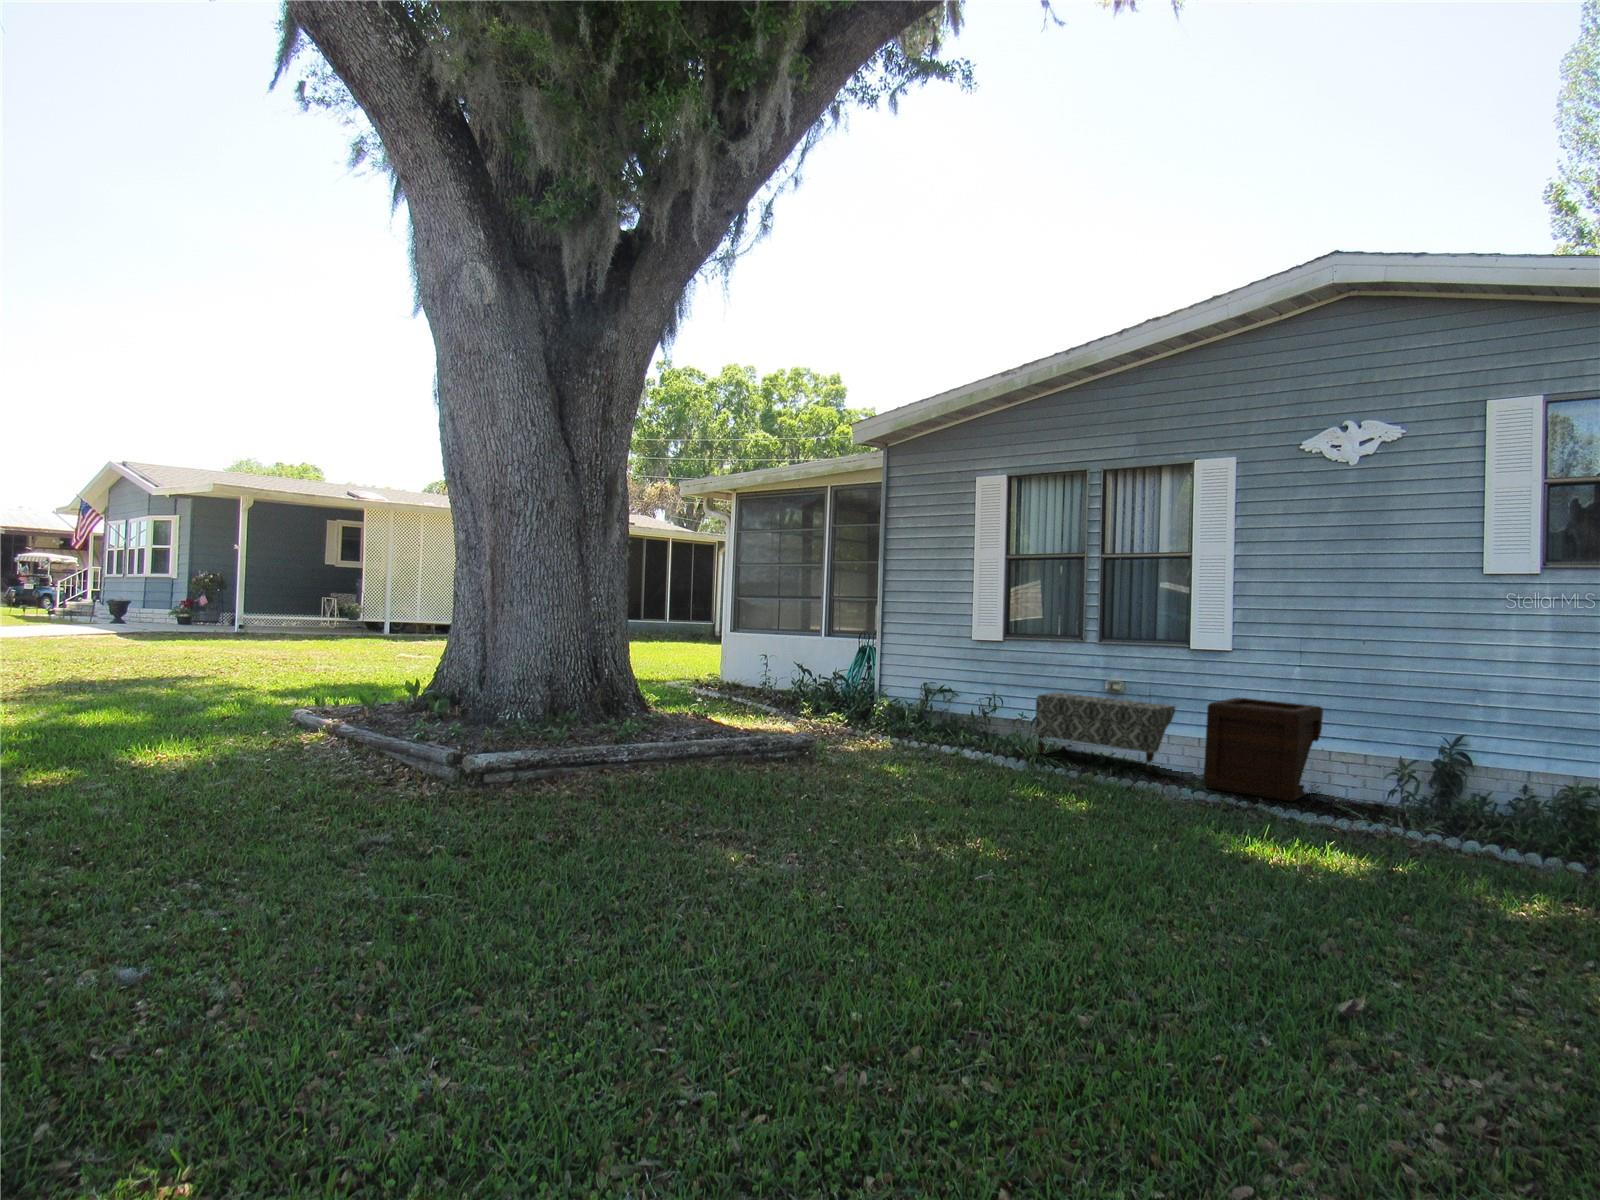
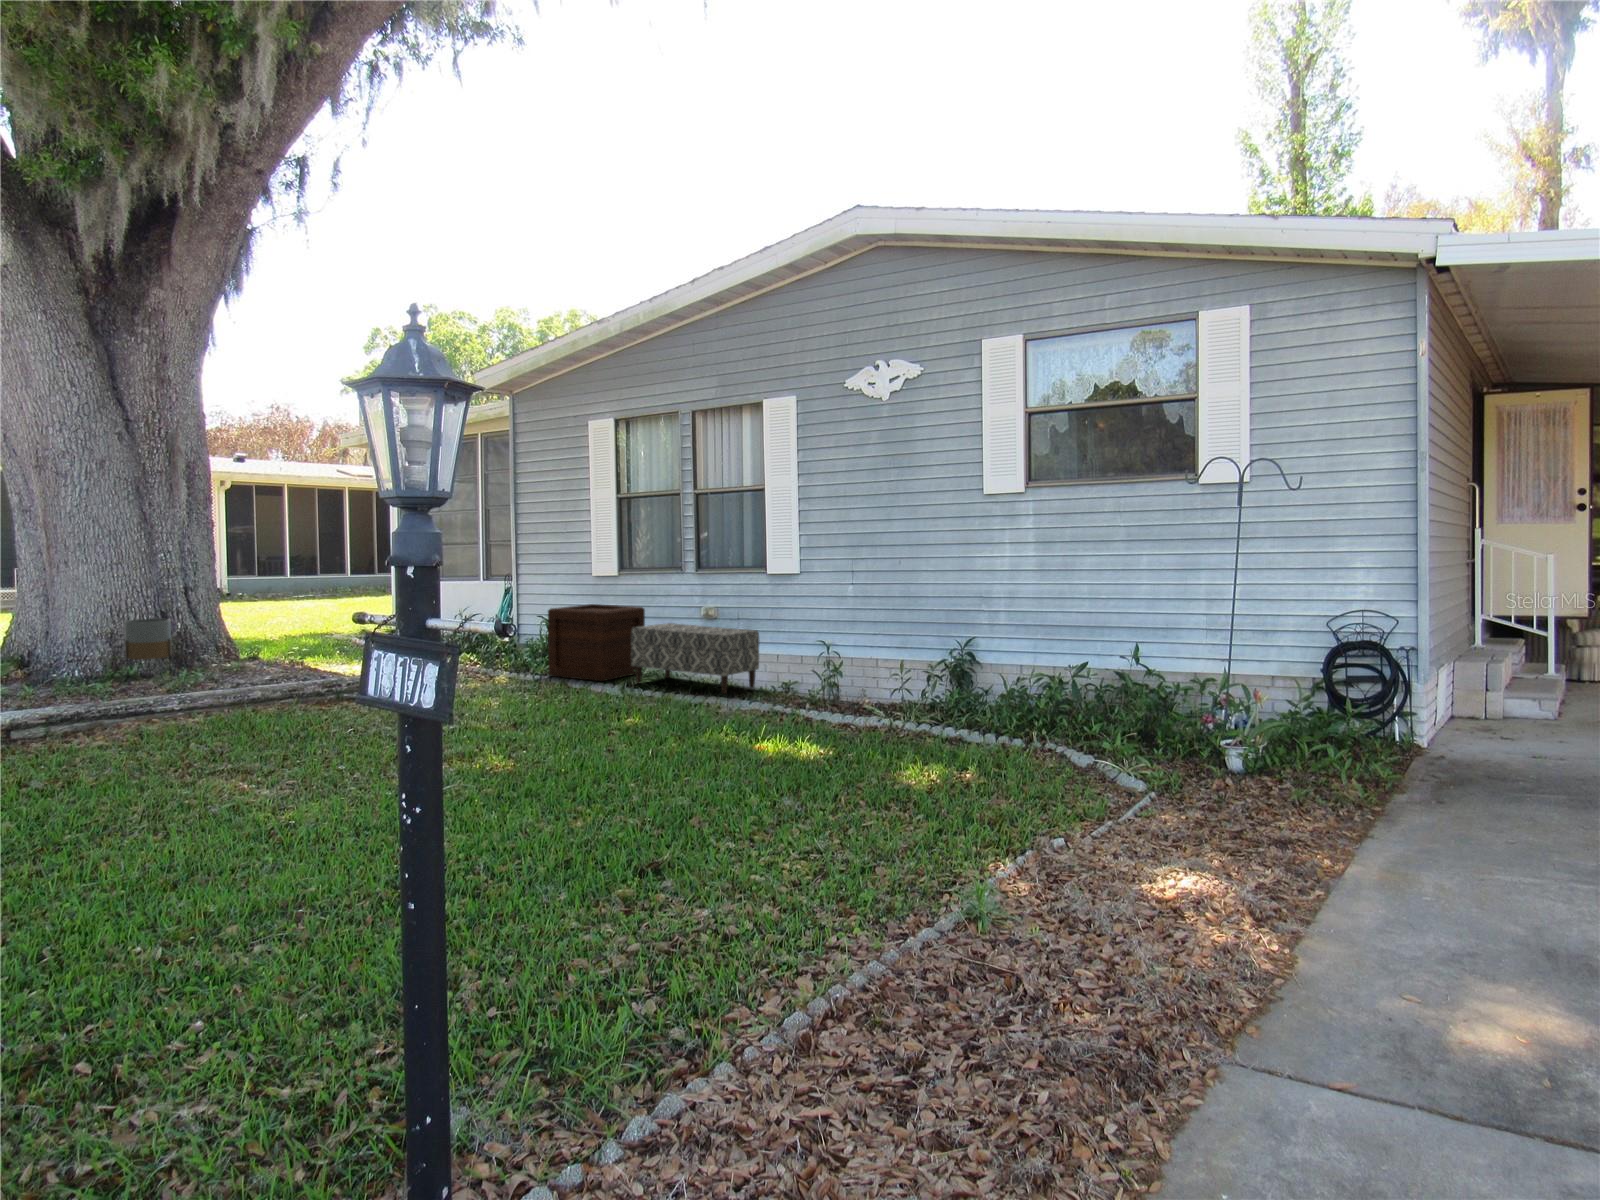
planter: none [559,663,600,722] -> present [124,618,172,678]
wooden crate: present [1203,698,1323,802] -> present [548,604,645,681]

